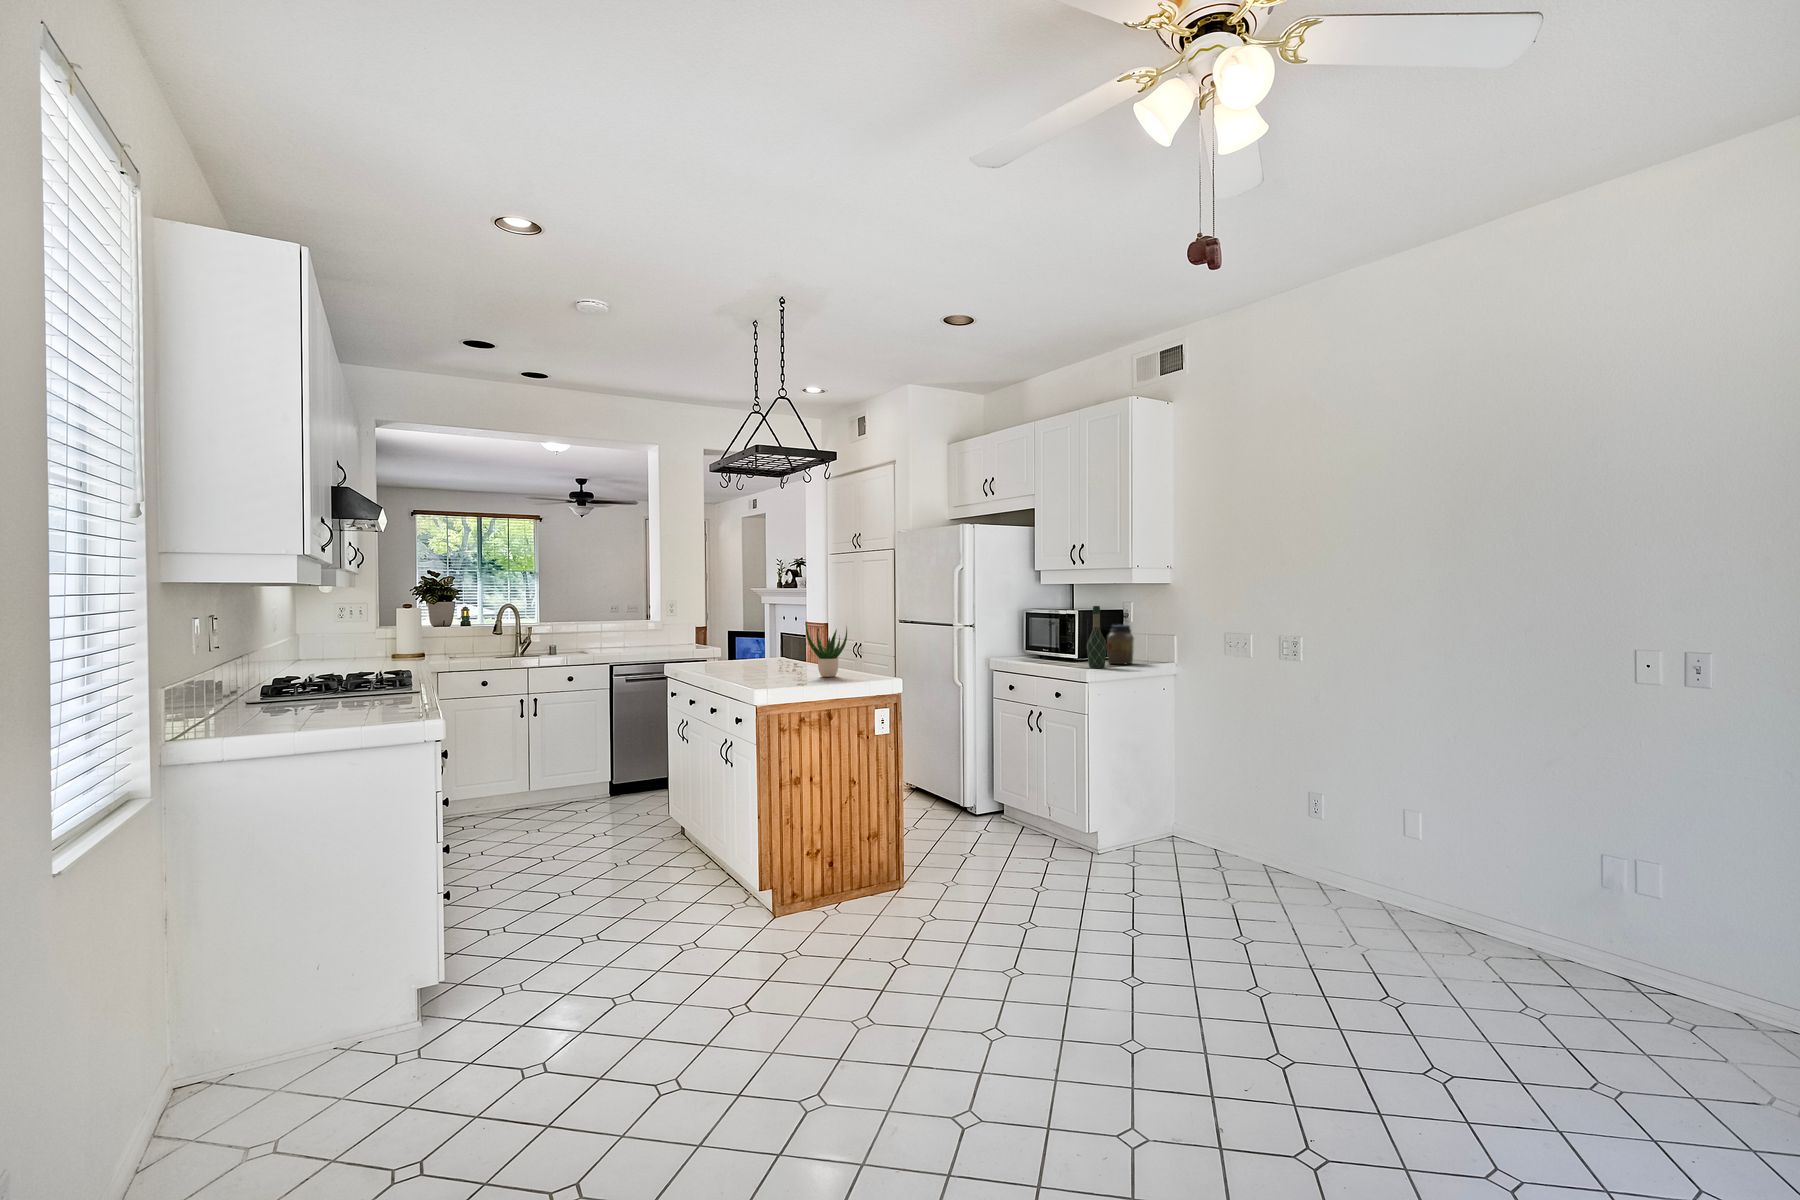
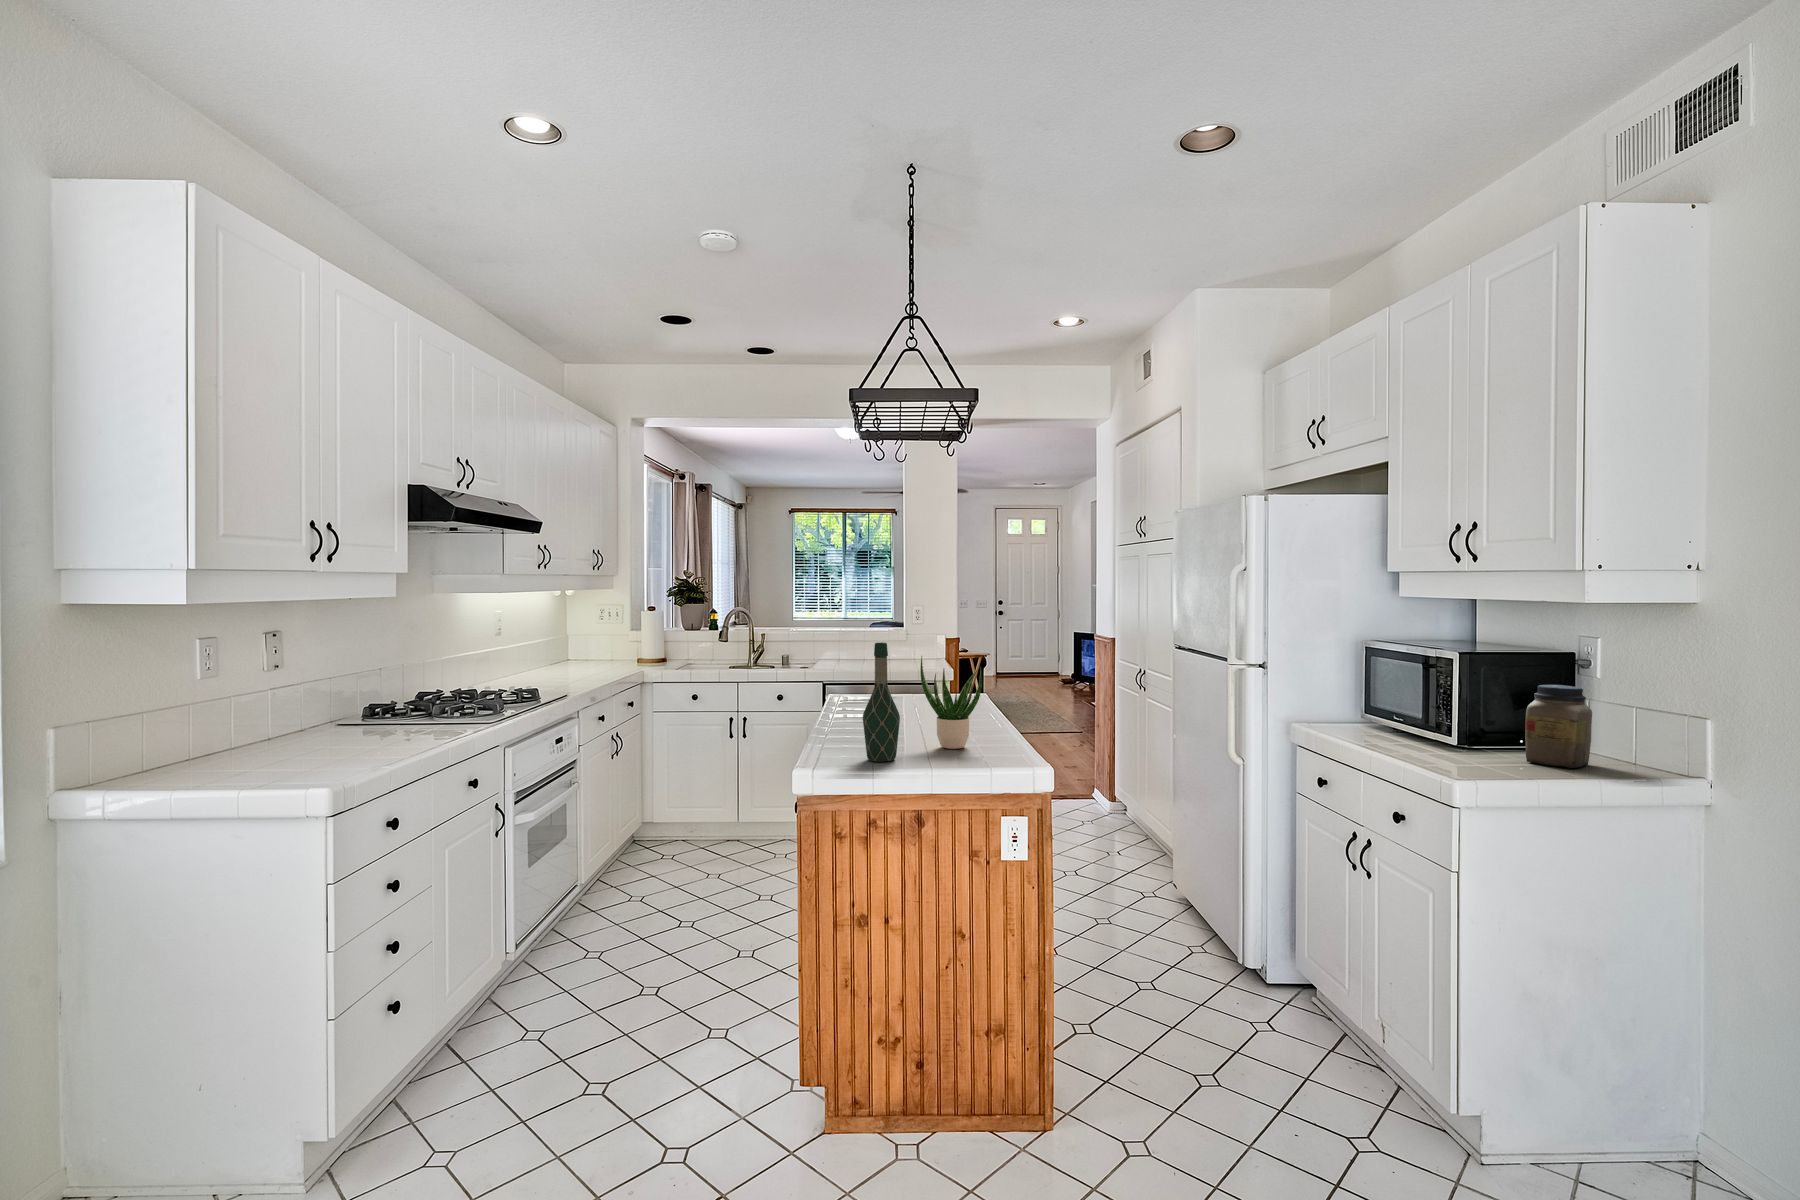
wine bottle: present [1087,606,1107,668] -> present [863,643,900,762]

